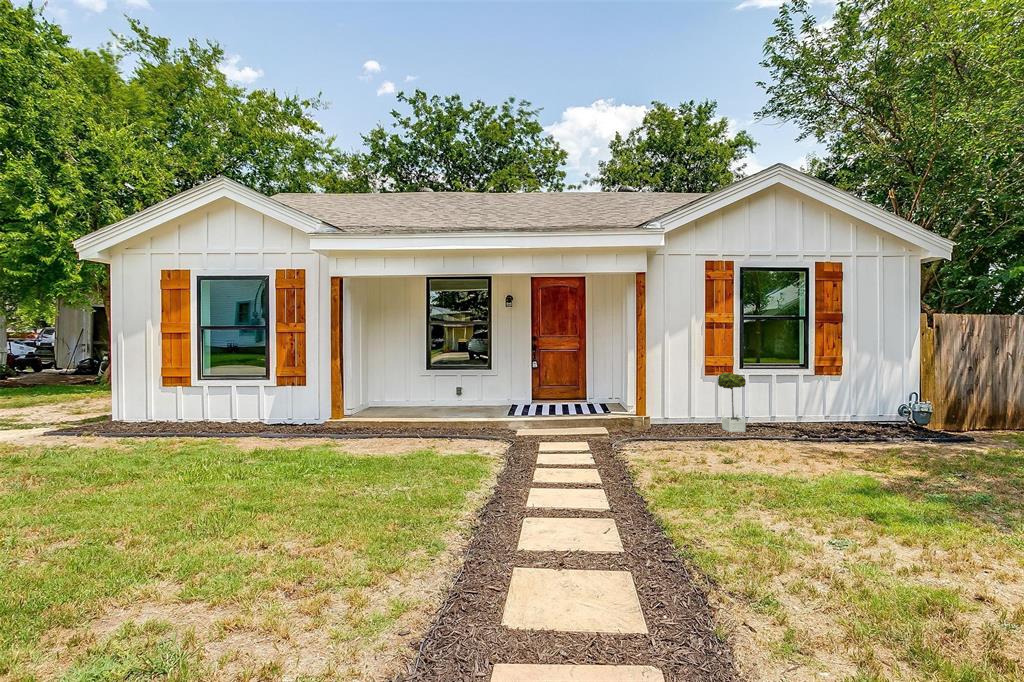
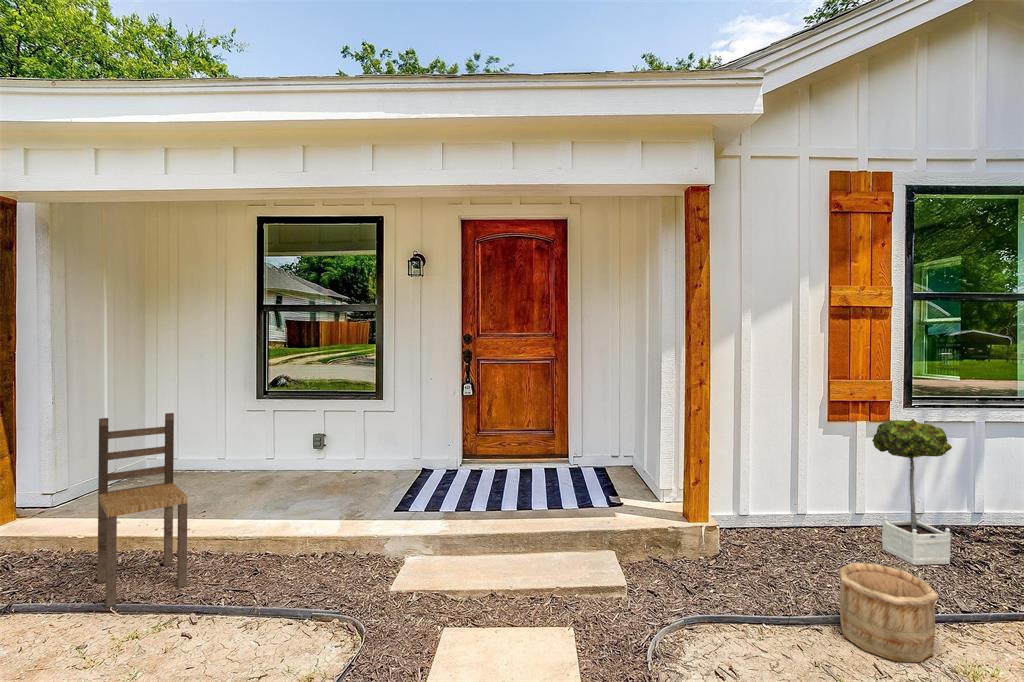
chair: none [408,372,443,438] -> present [97,413,188,607]
wooden bucket: none [680,420,709,446] -> present [838,563,939,662]

